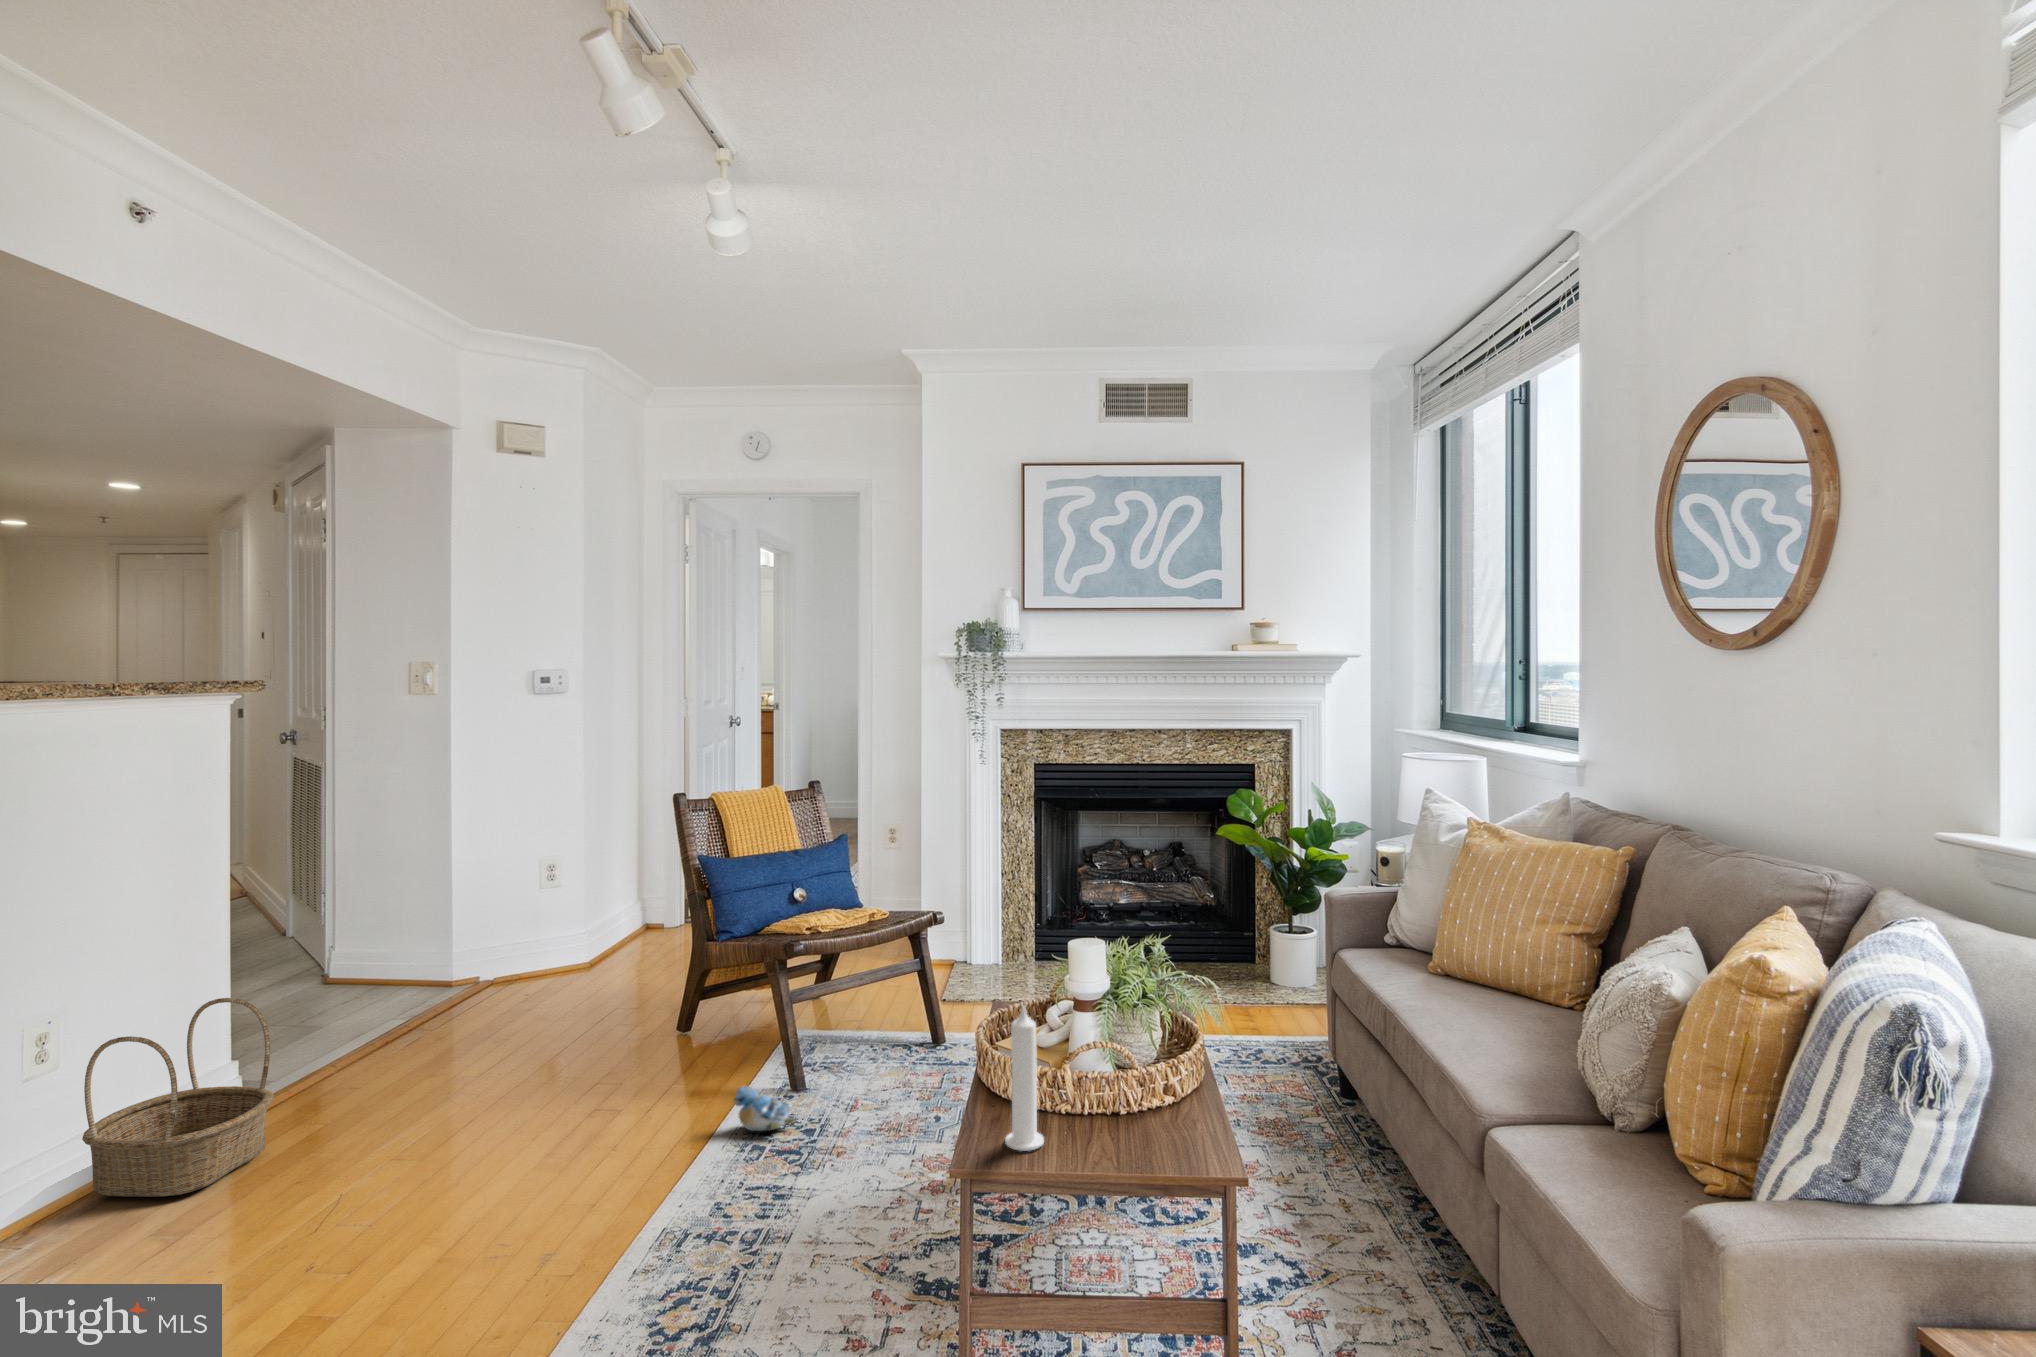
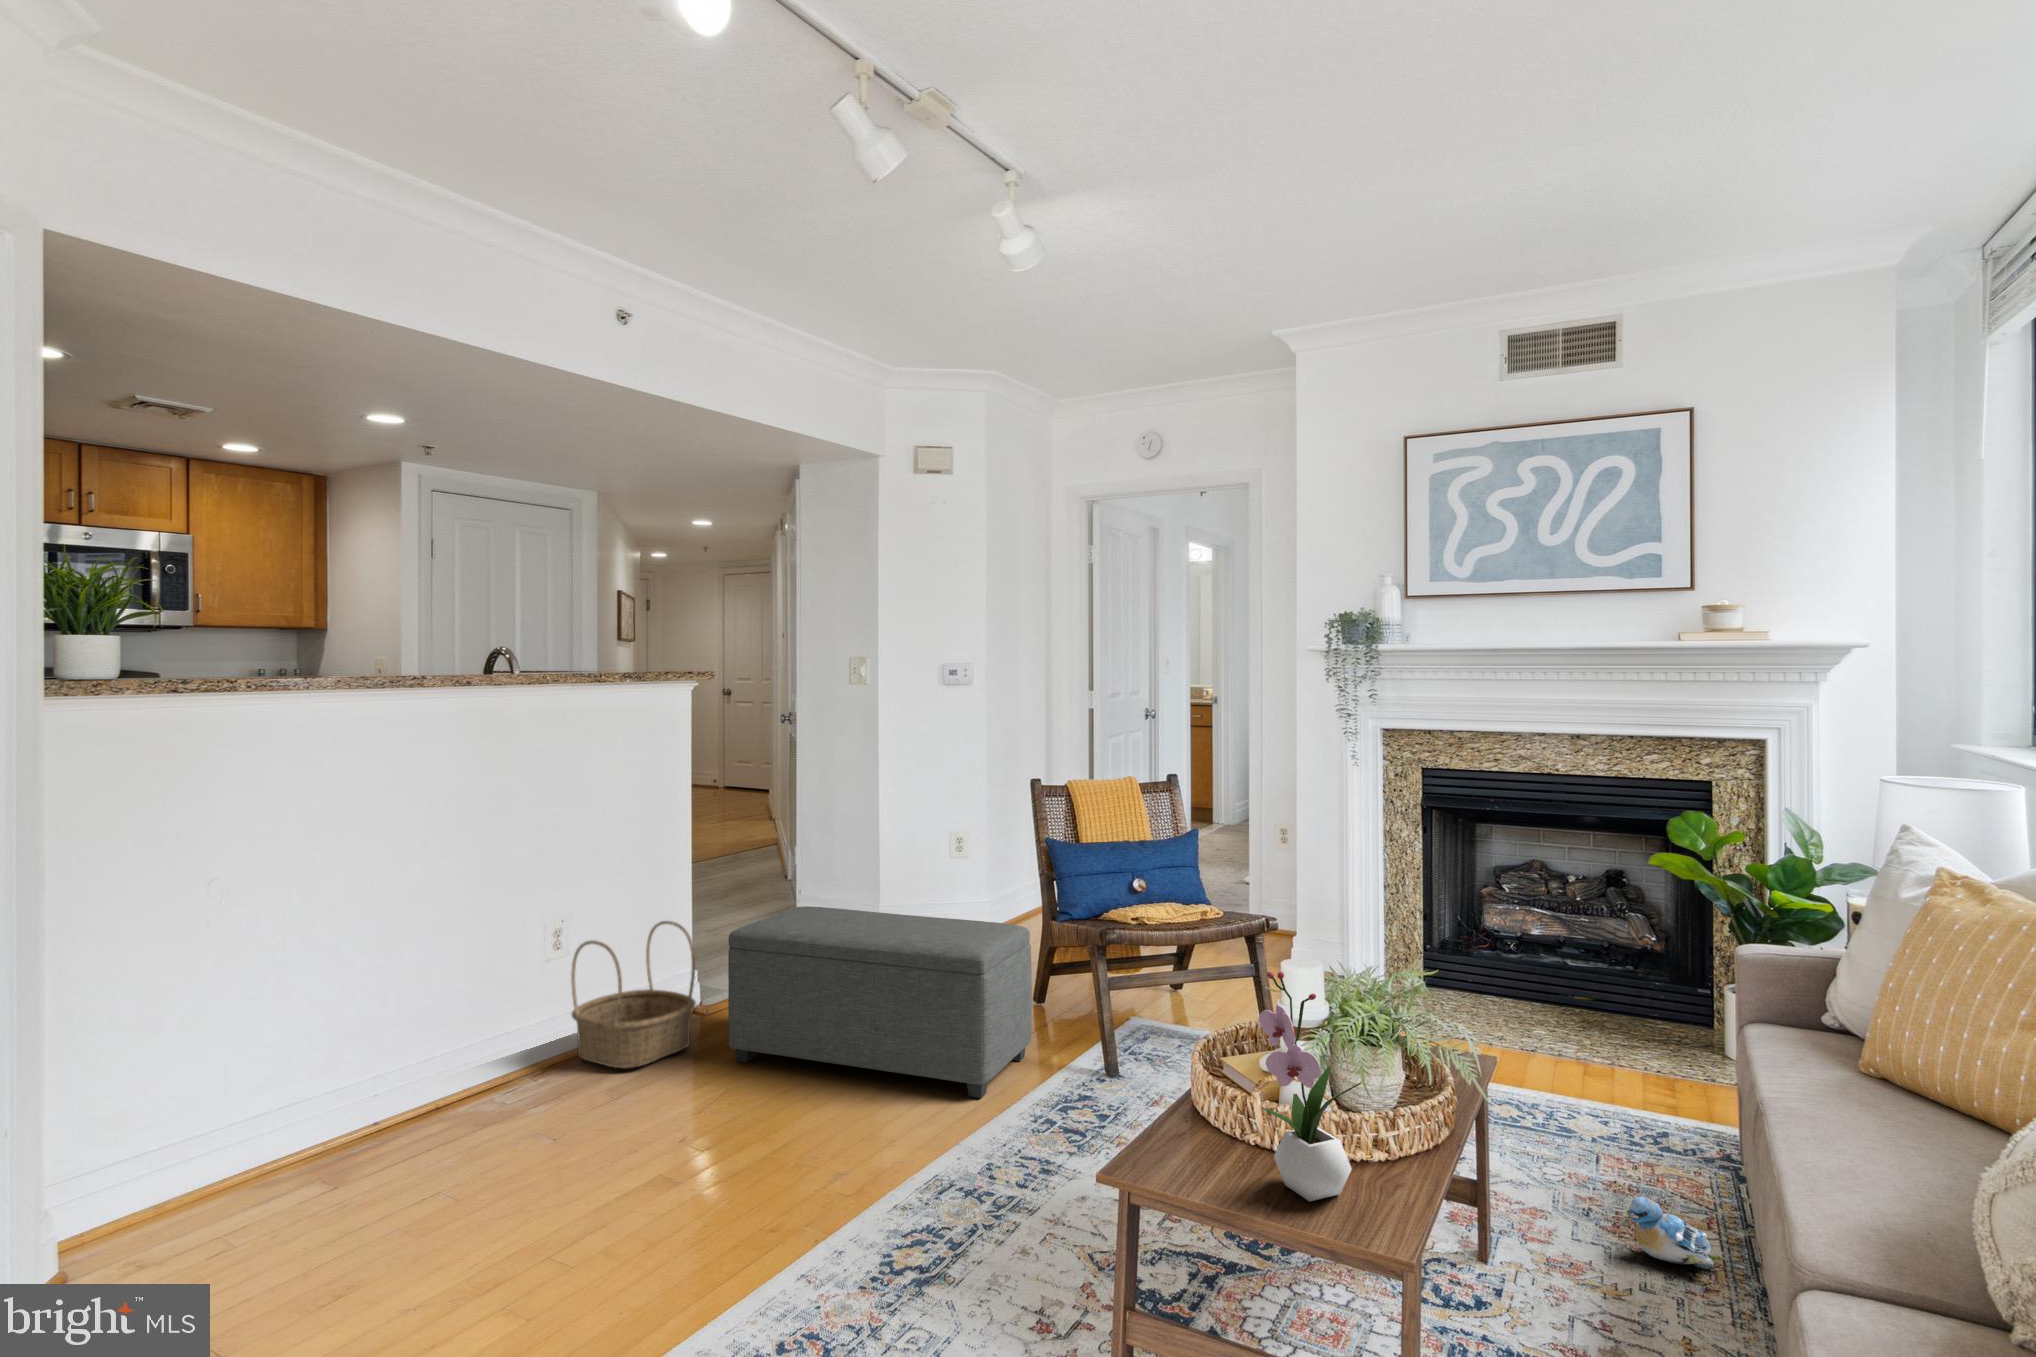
ottoman: none [330,949,705,1155] -> present [728,906,1032,1098]
flower arrangement: none [1089,952,1173,1154] -> present [1259,972,1362,1201]
candle: present [1005,1006,1044,1151] -> none [1176,1017,1218,1172]
plush toy: present [733,1086,795,1131] -> present [1626,1197,1722,1265]

